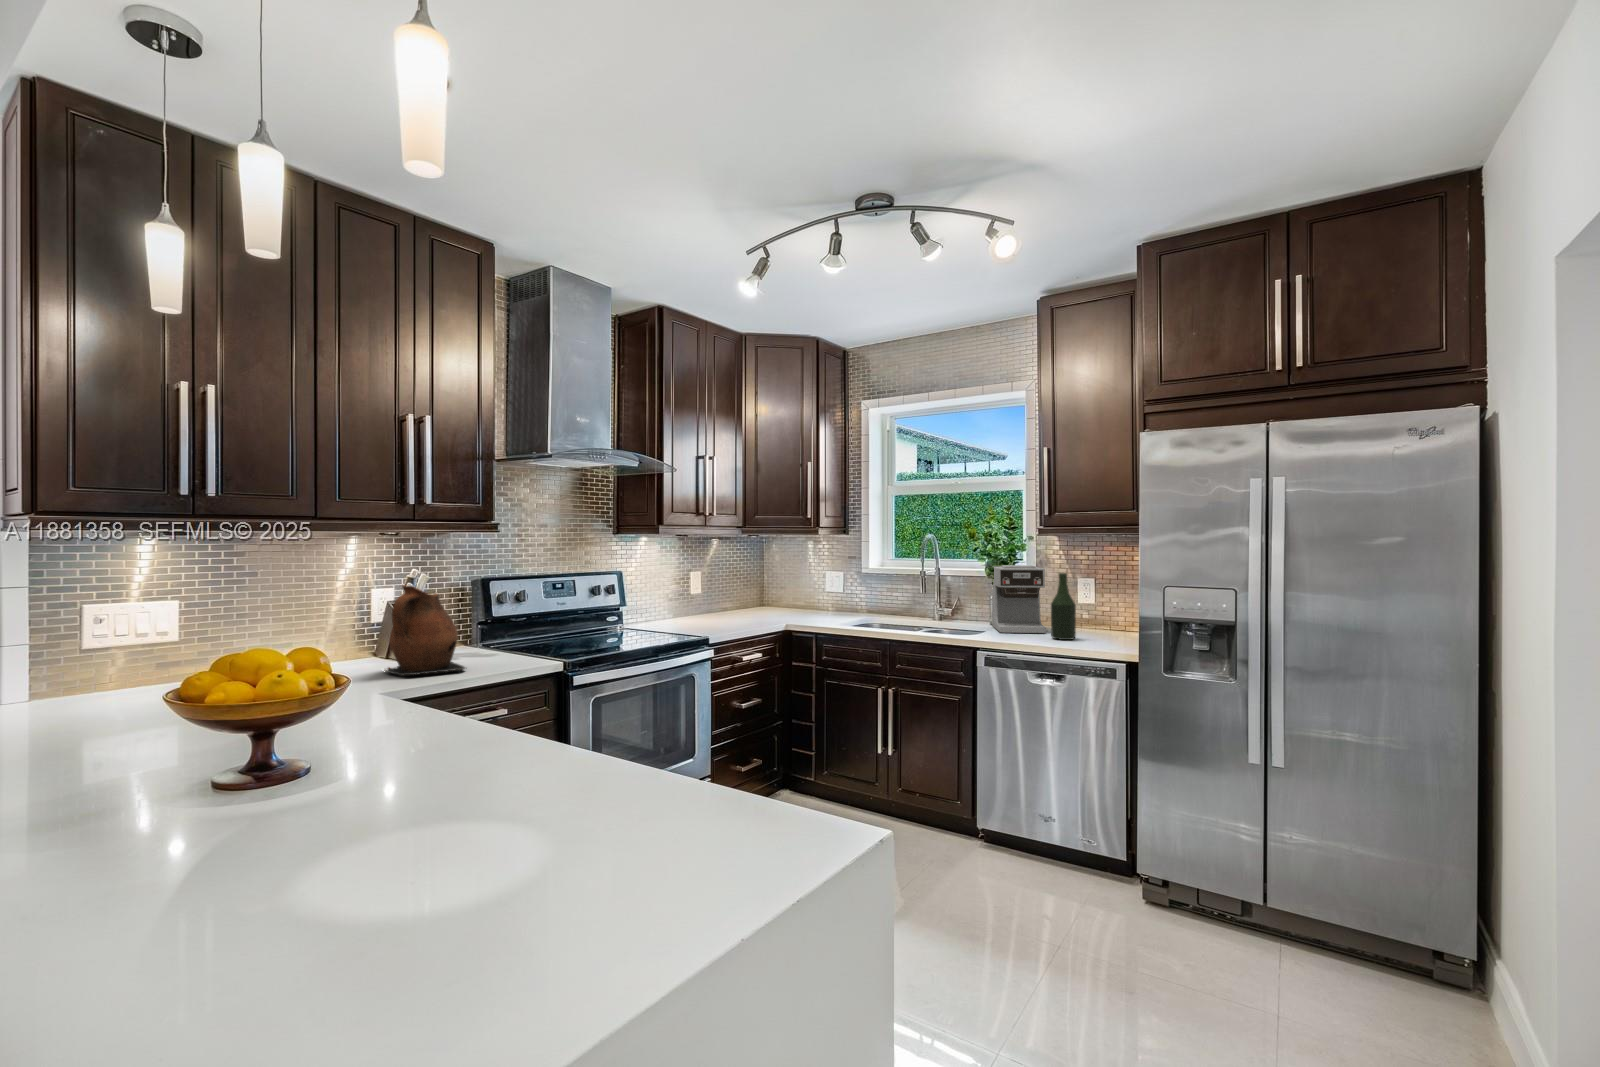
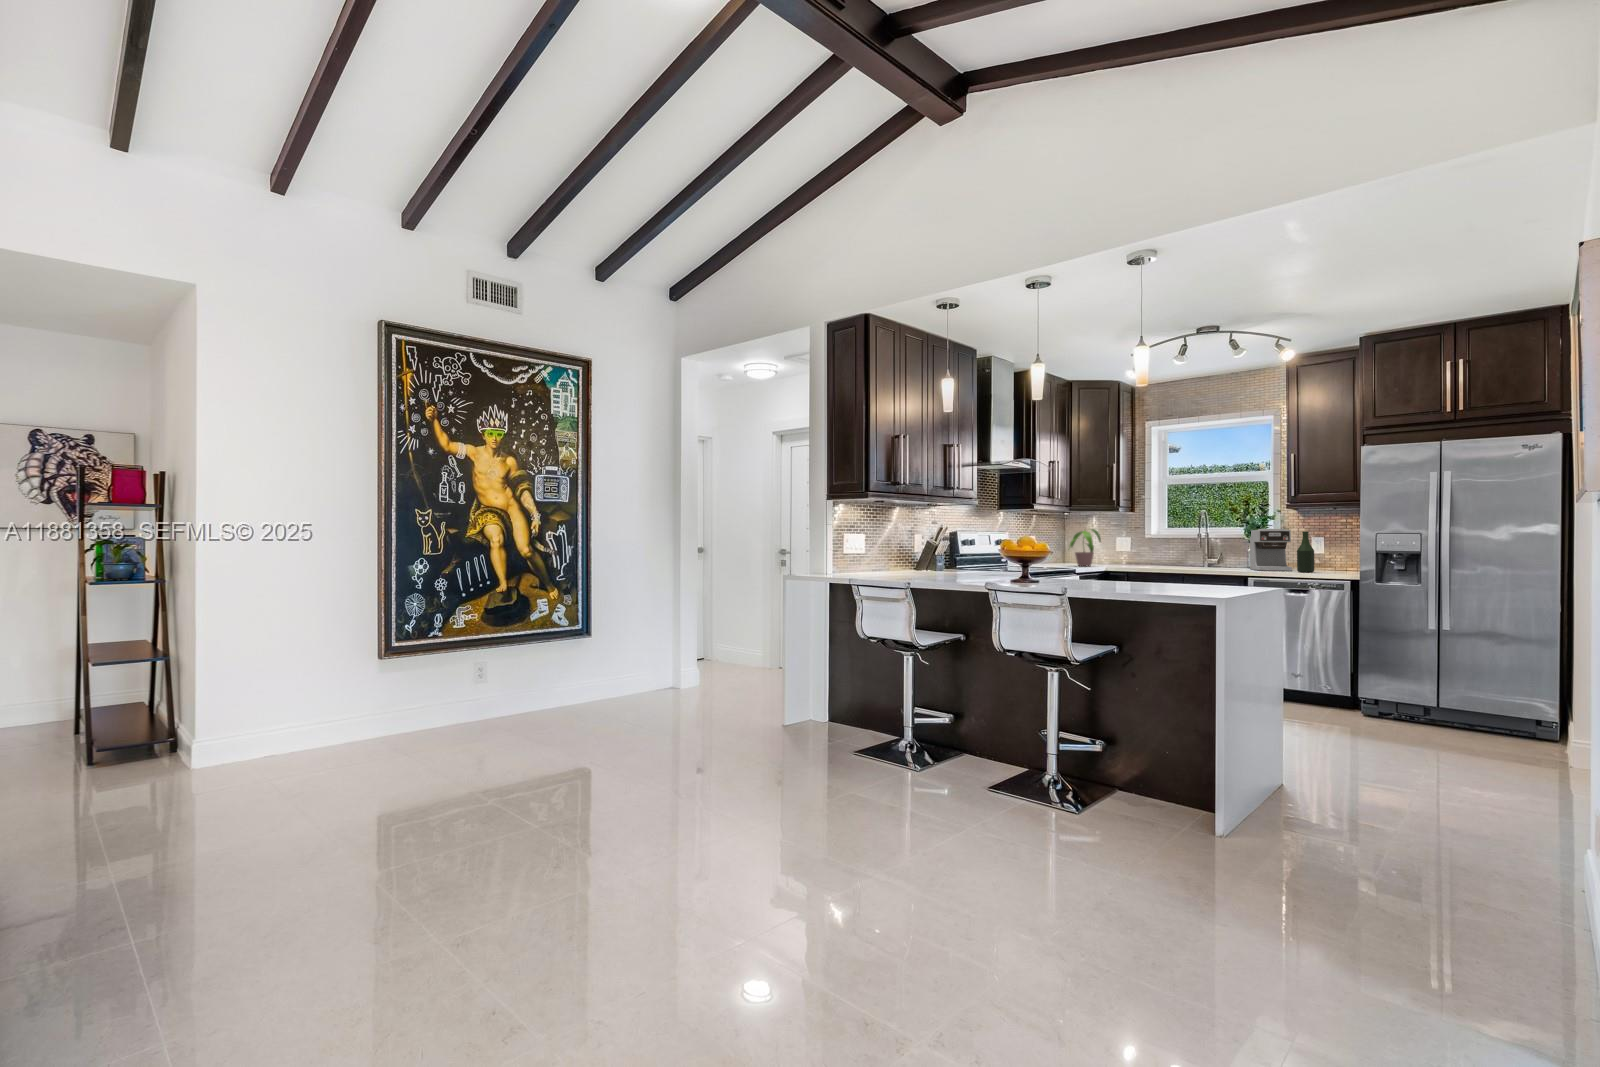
potted plant: none [732,561,796,619] -> present [1070,529,1101,566]
ceramic pitcher: present [386,586,465,676] -> none [944,529,986,573]

